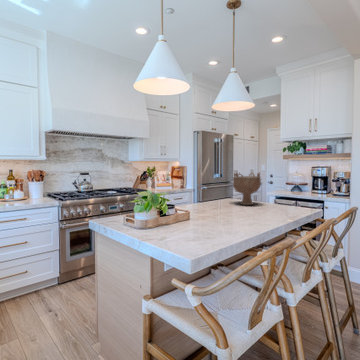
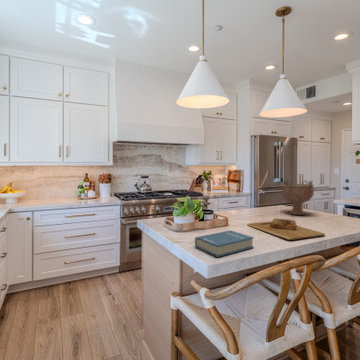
cutting board: none [209,208,281,228] -> present [247,219,325,240]
hardback book: none [168,222,227,250] -> present [195,231,253,257]

